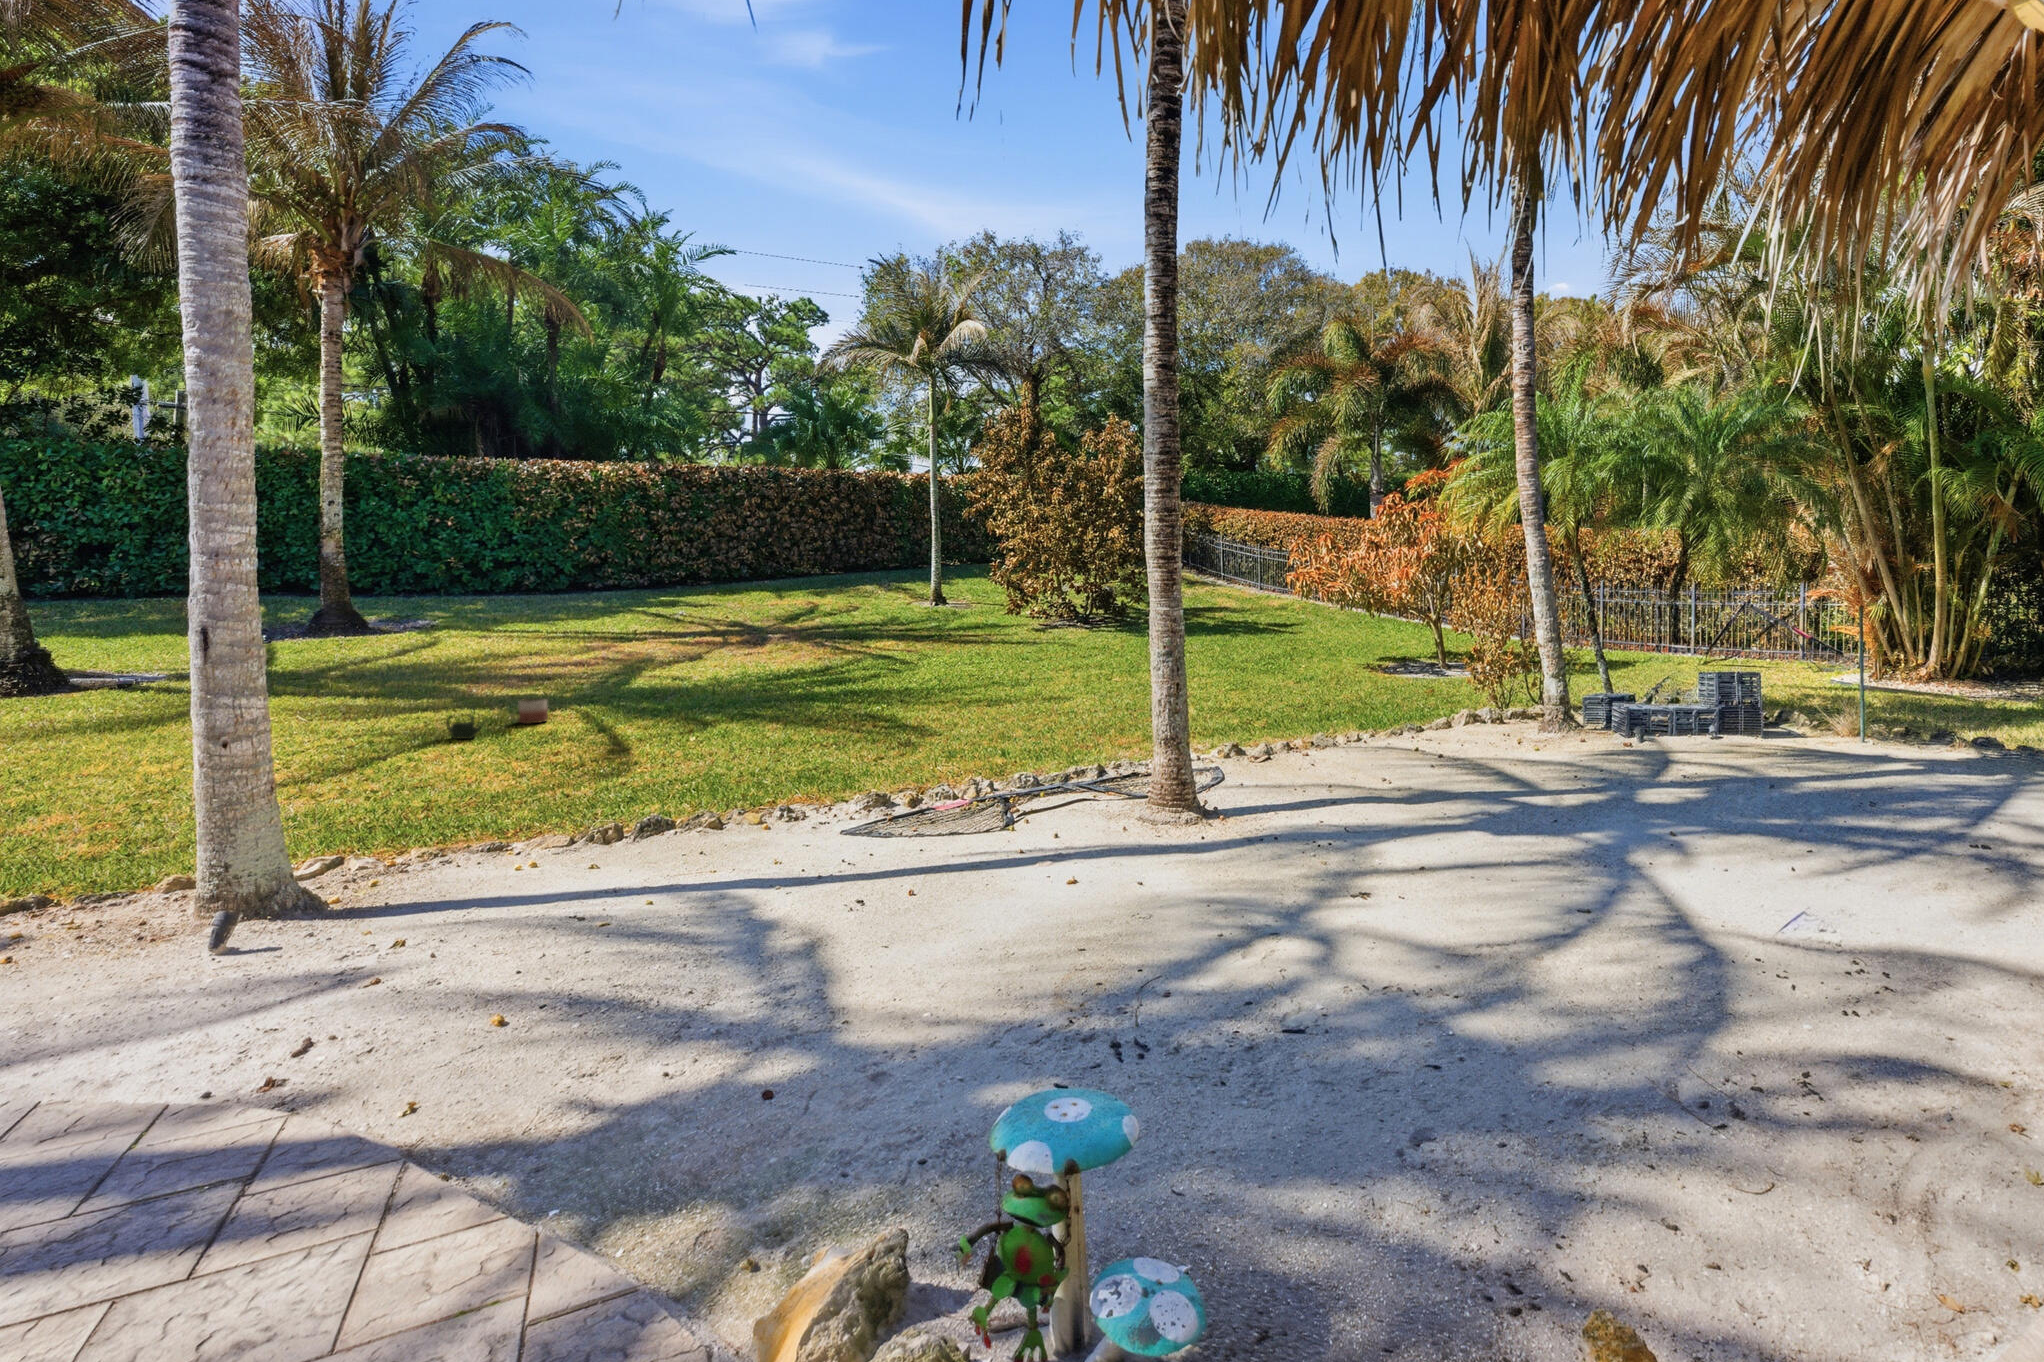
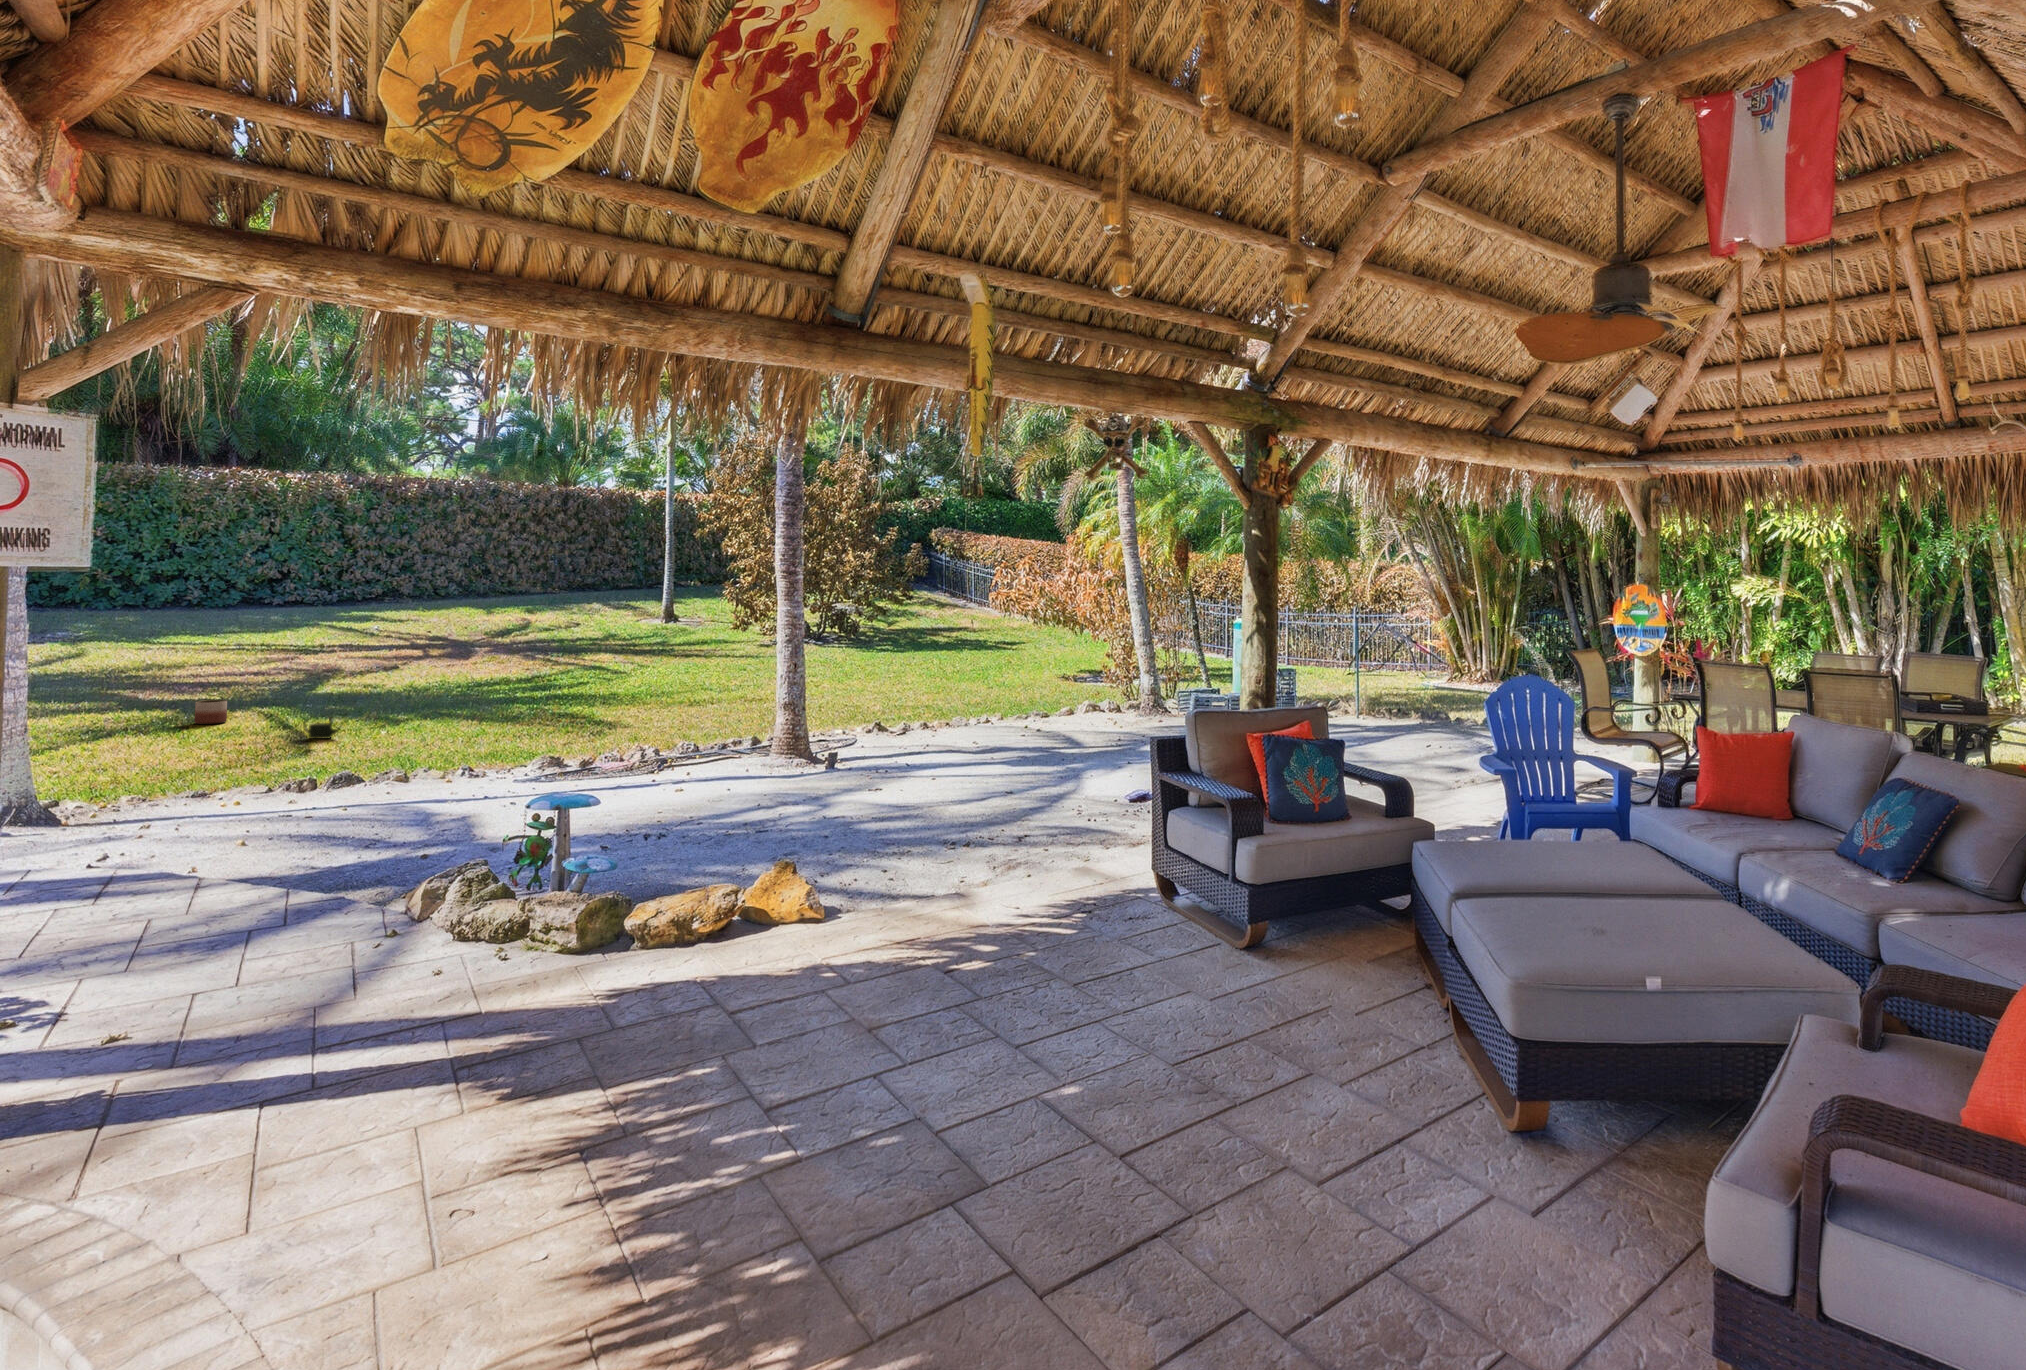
watering can: present [446,714,483,739] -> present [303,716,341,739]

